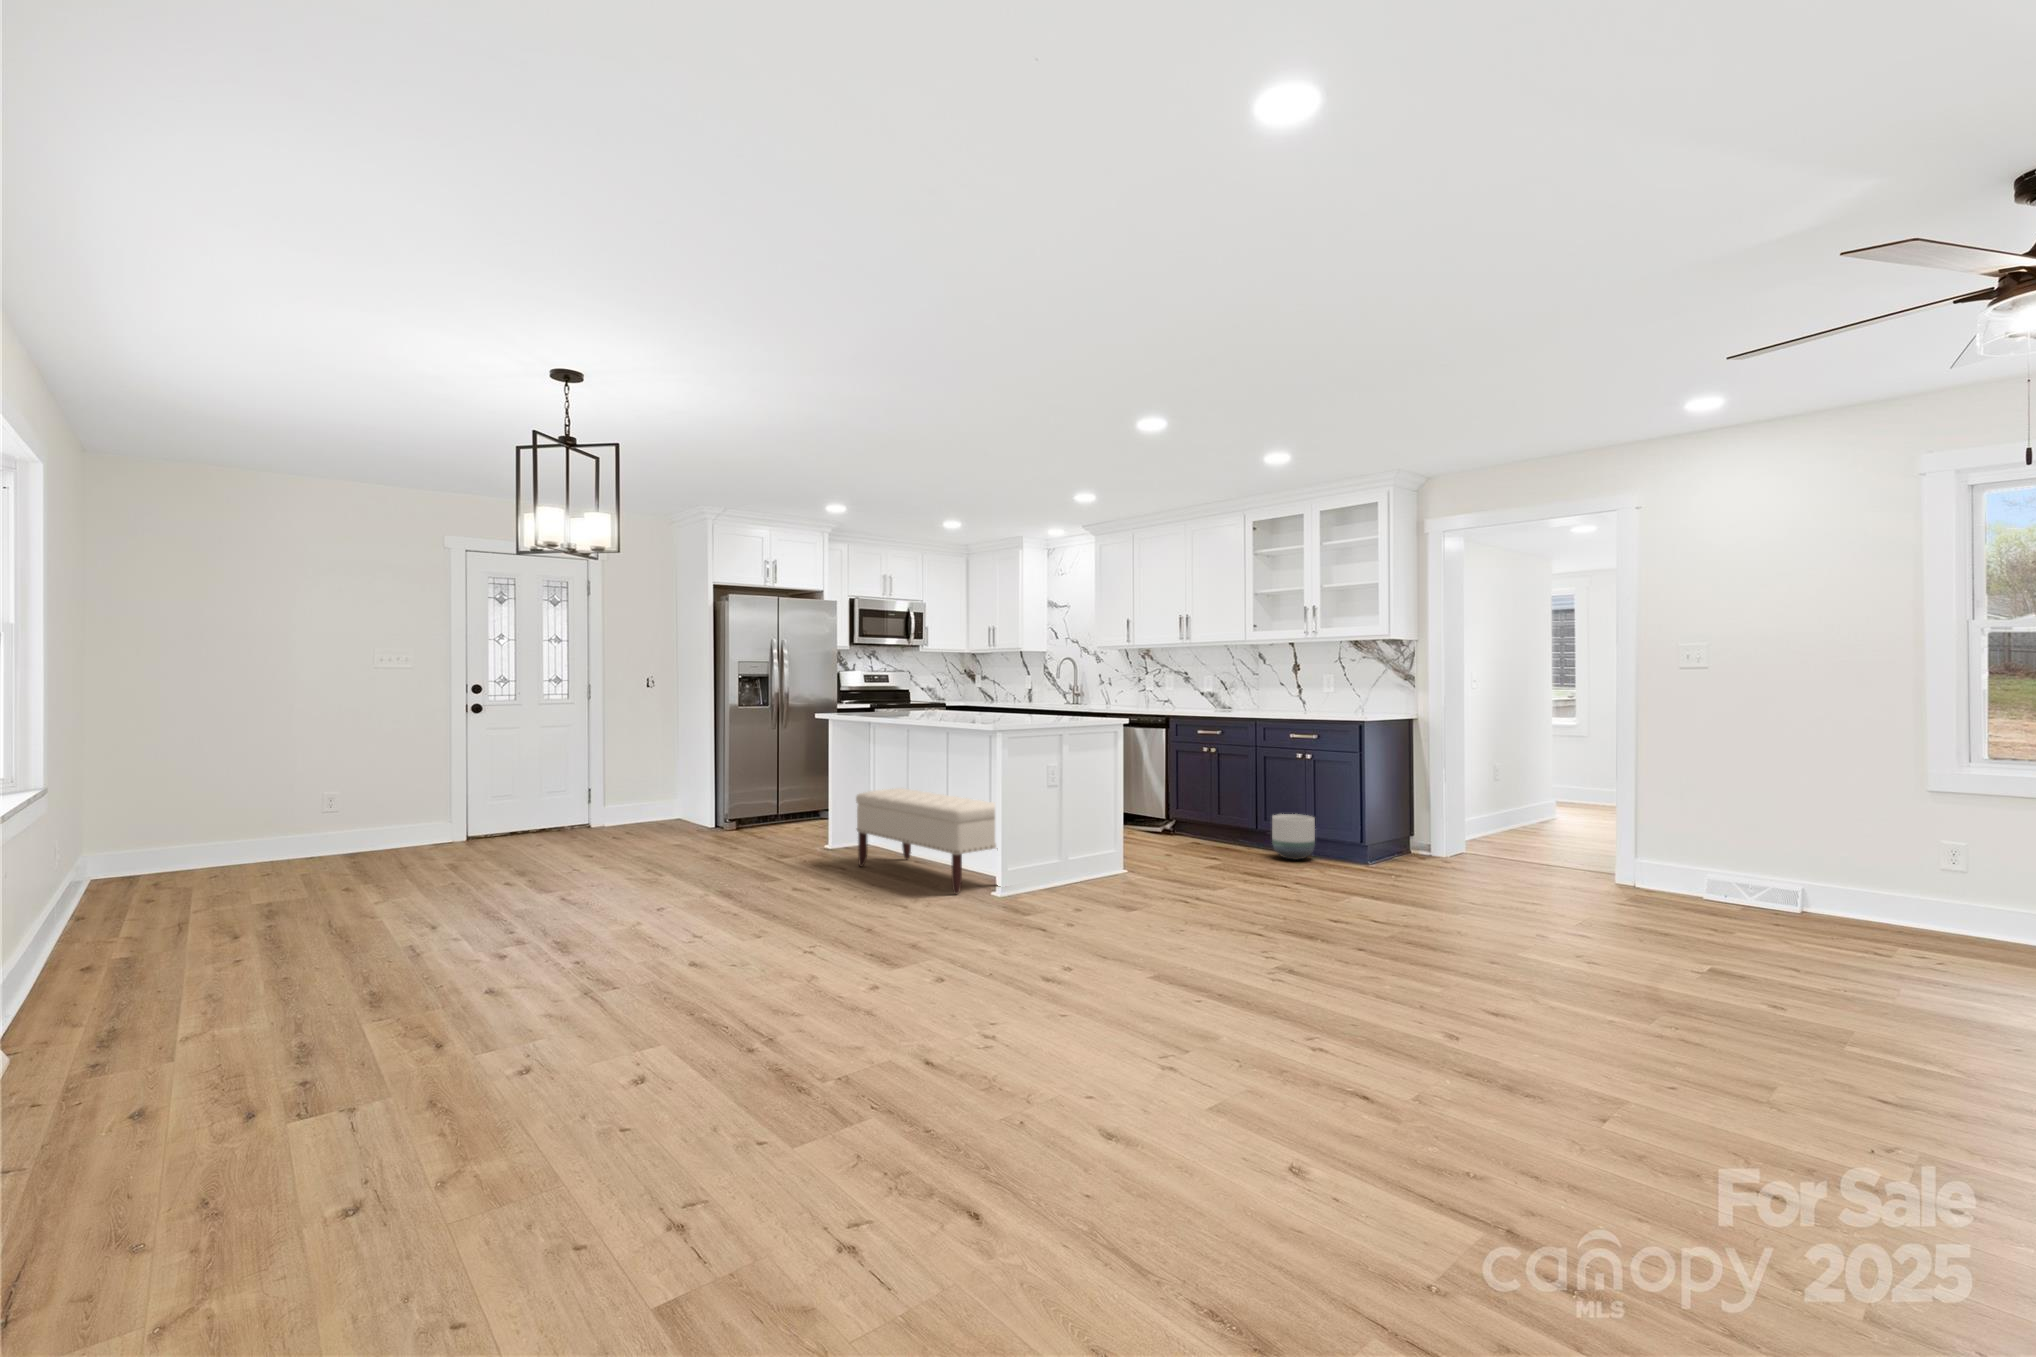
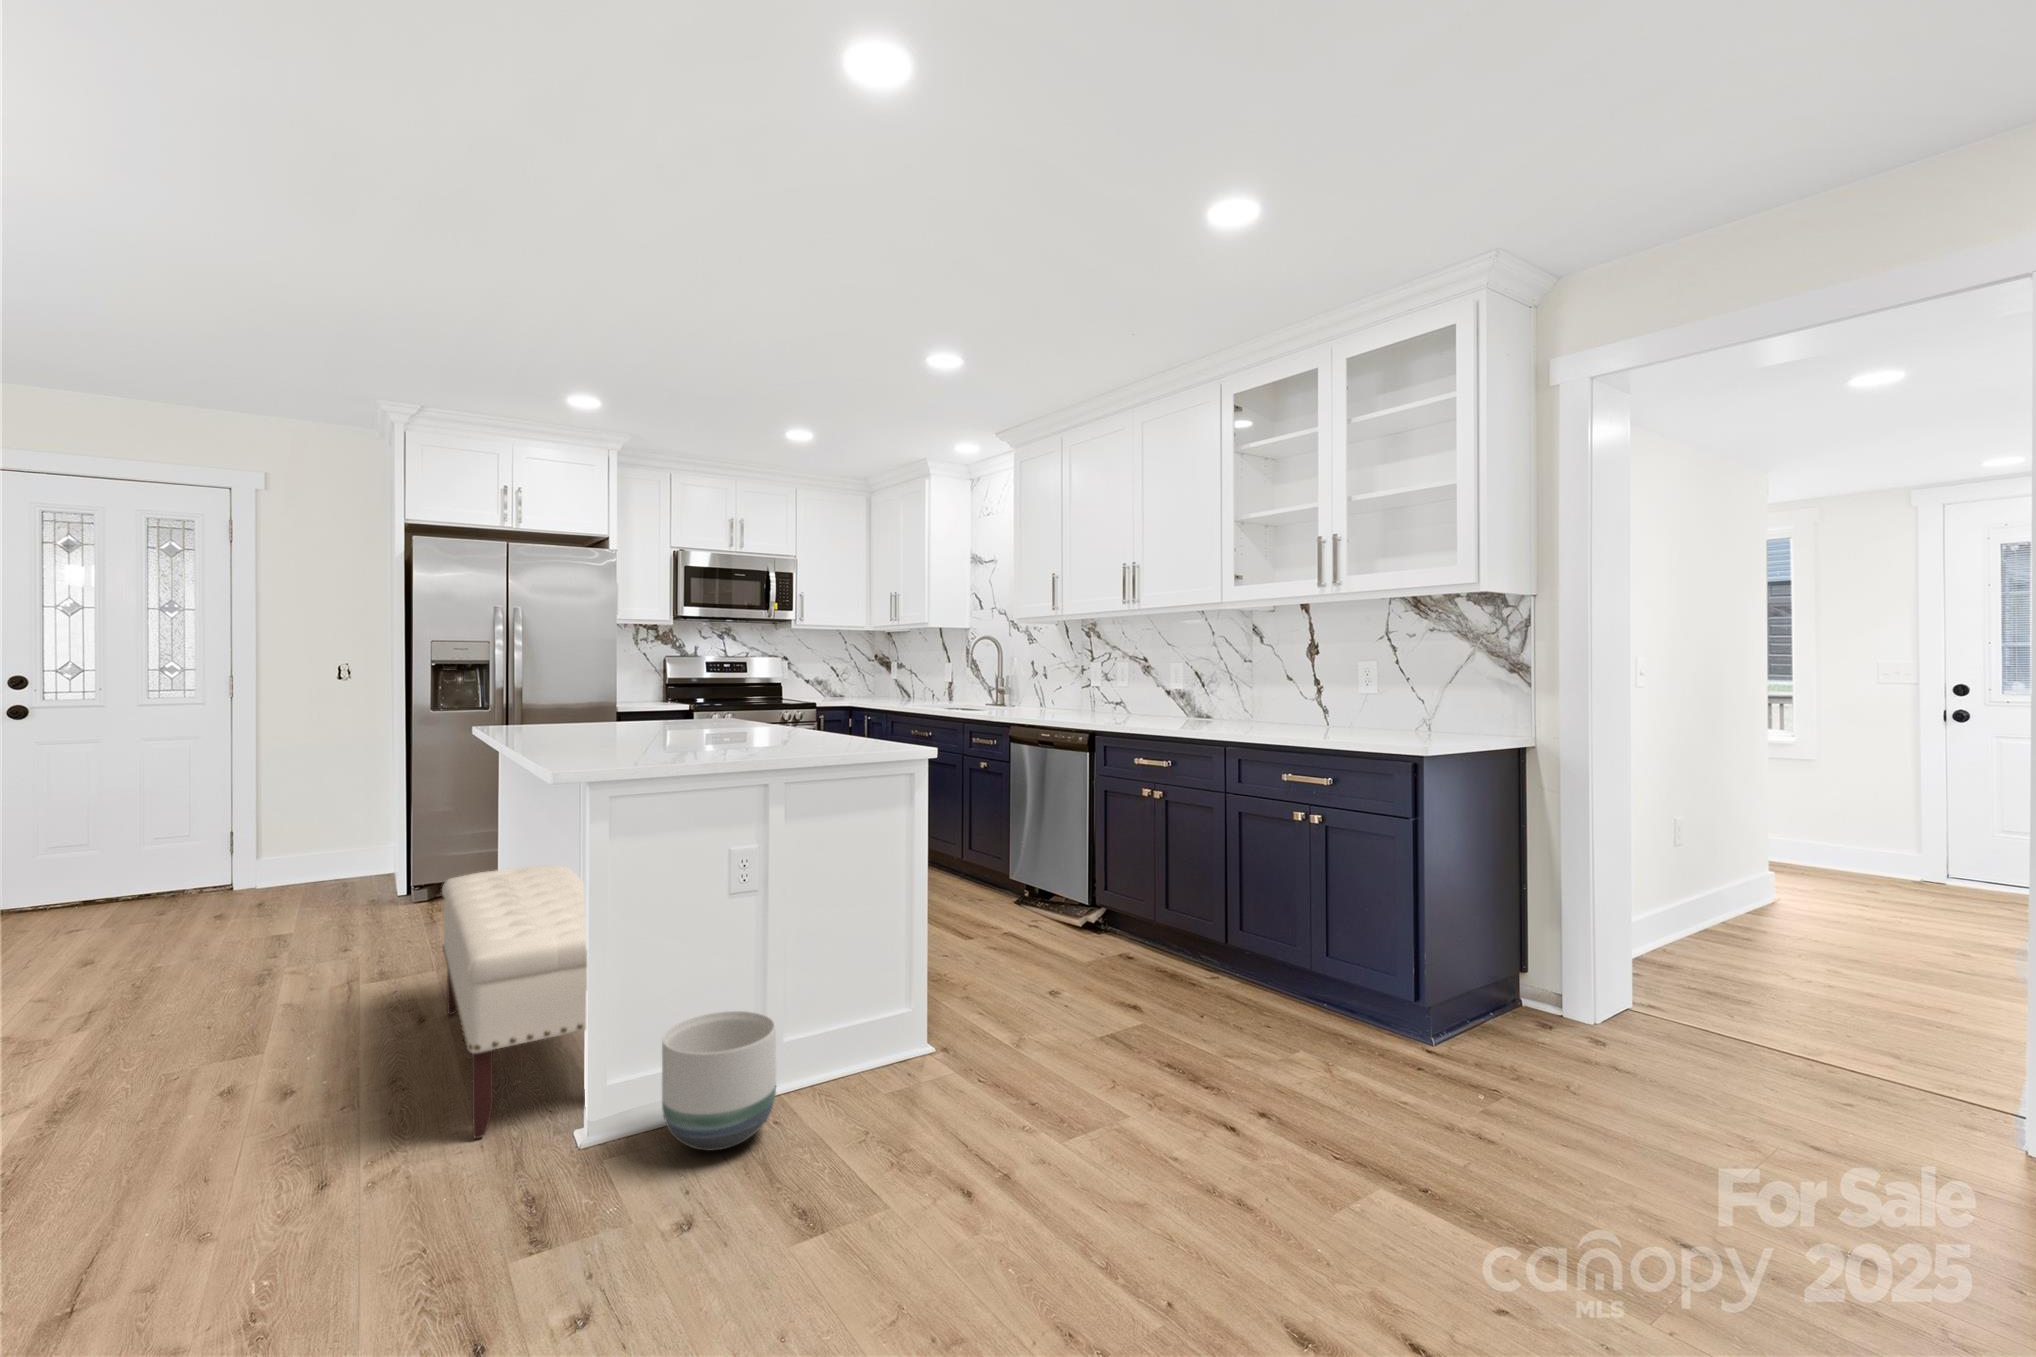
planter: present [1272,814,1315,860] -> present [662,1011,776,1151]

